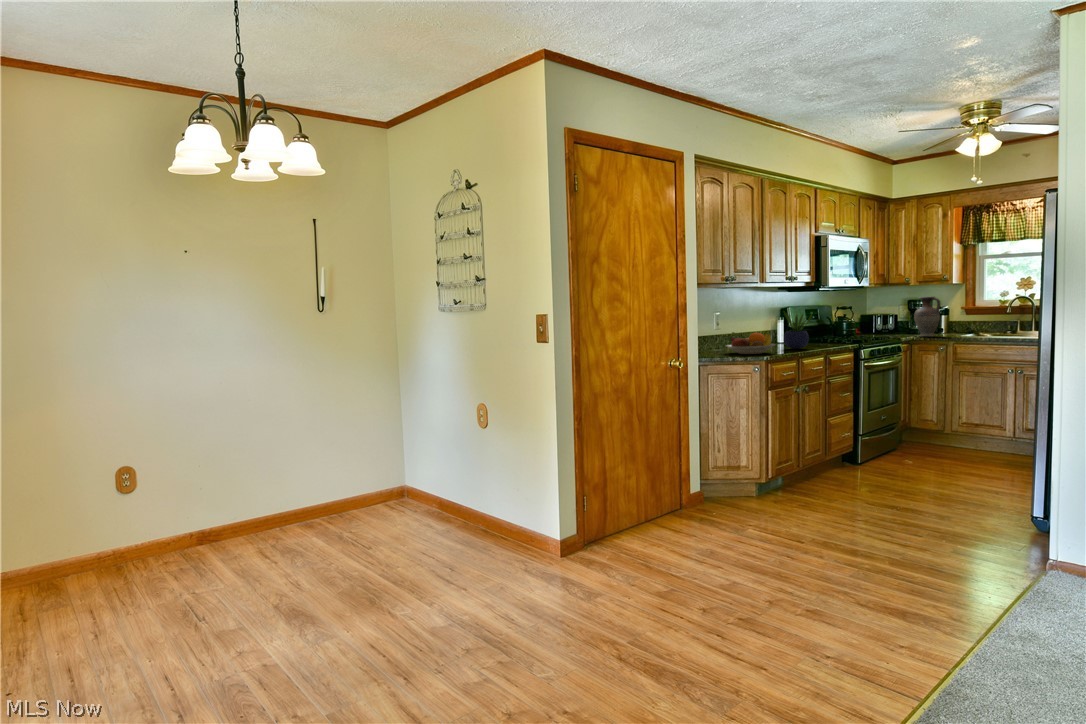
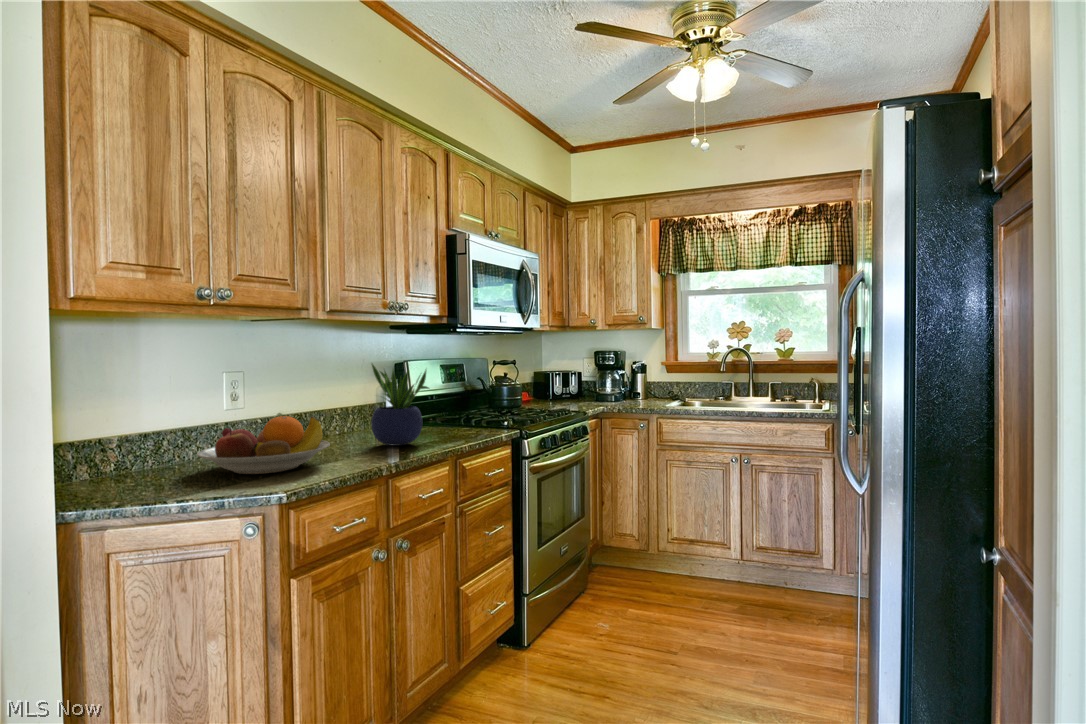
vase: present [914,296,940,336] -> none [605,346,640,406]

